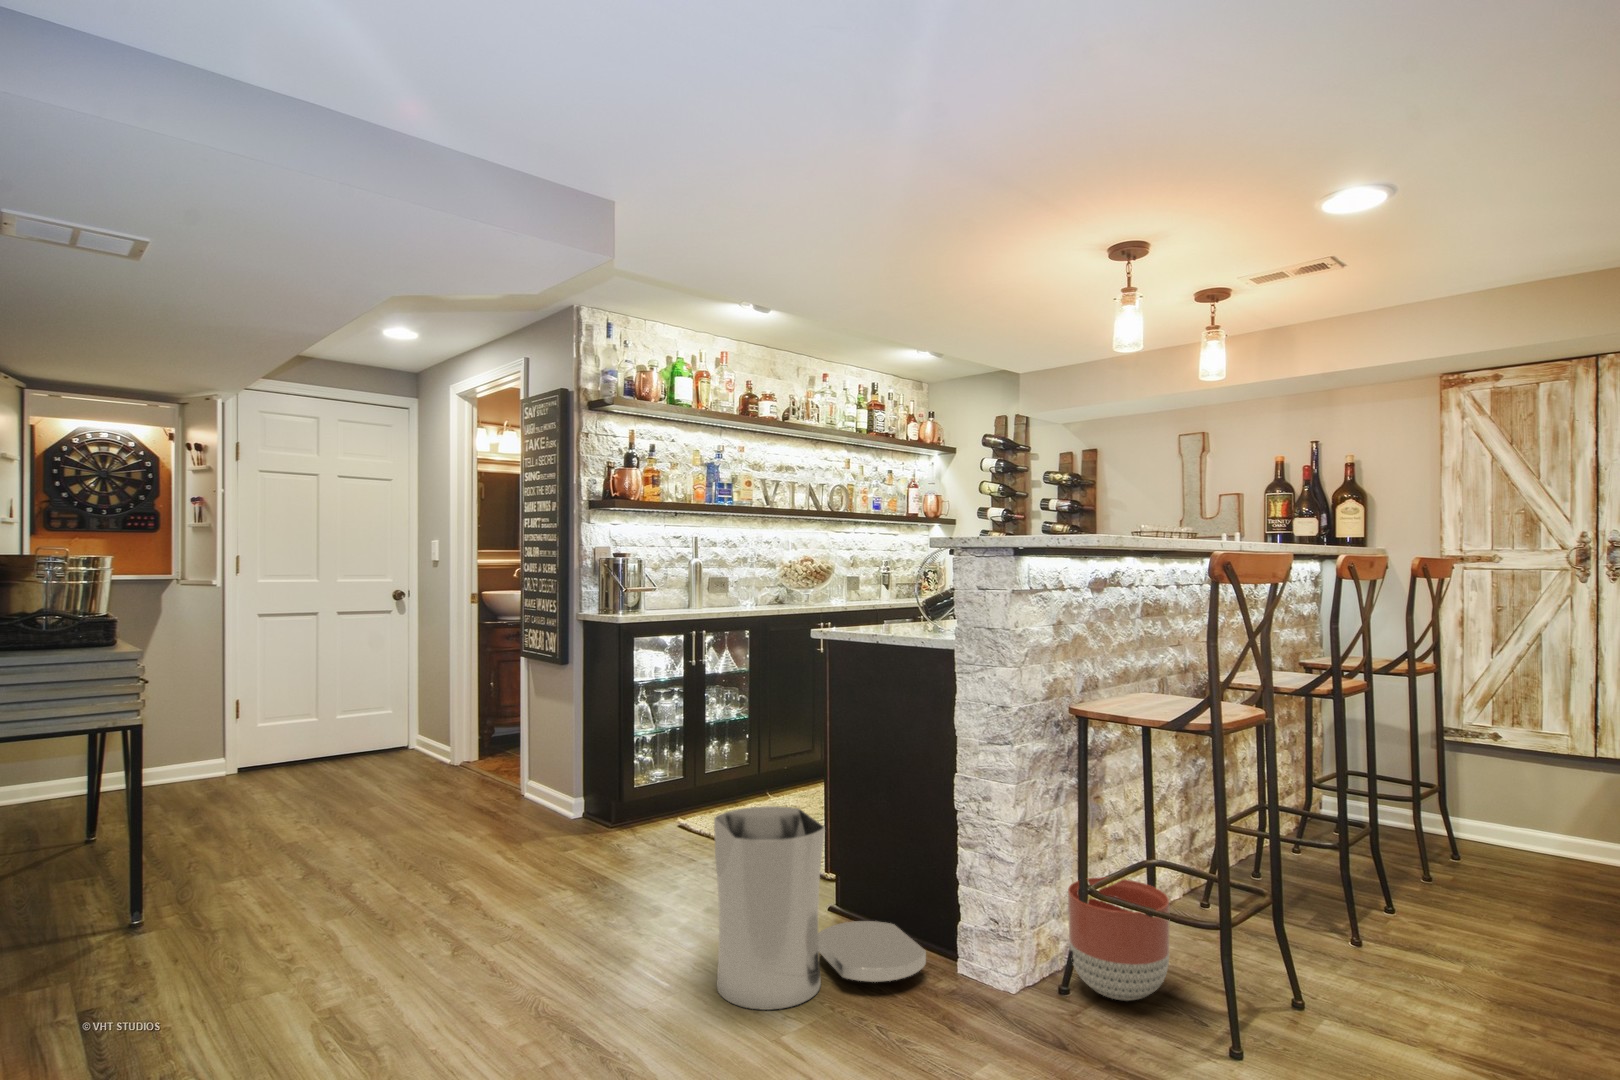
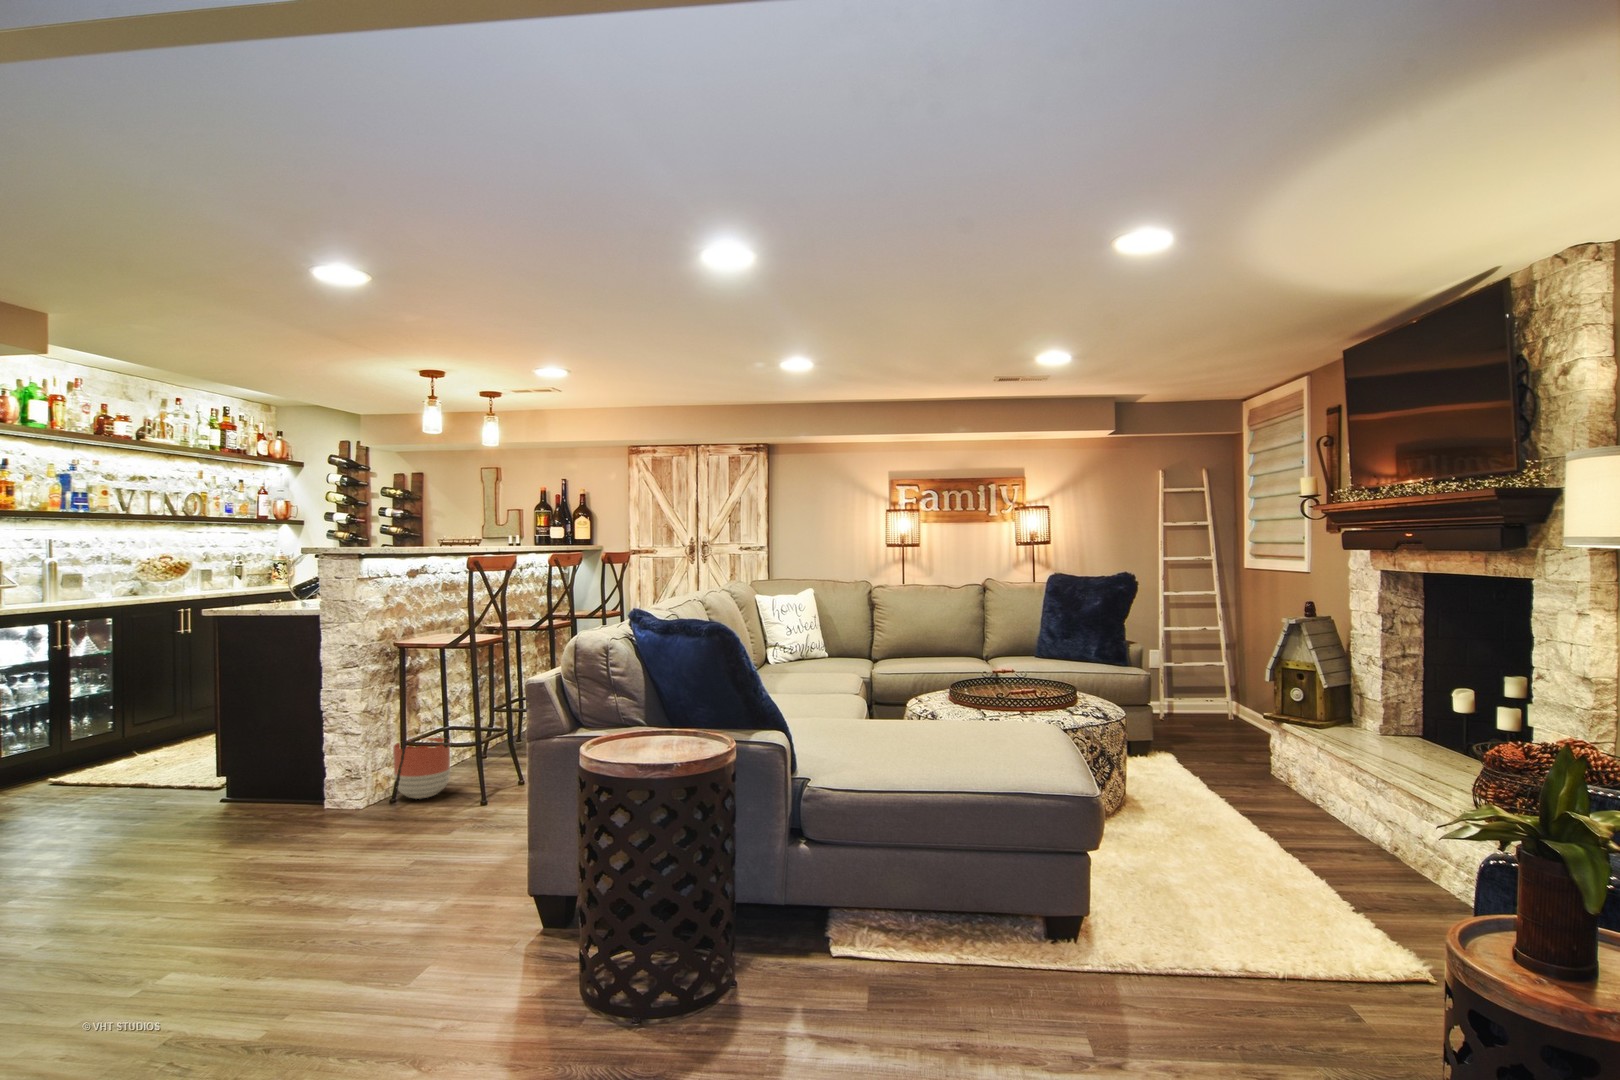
trash can: present [714,806,926,1010] -> none [148,724,303,843]

